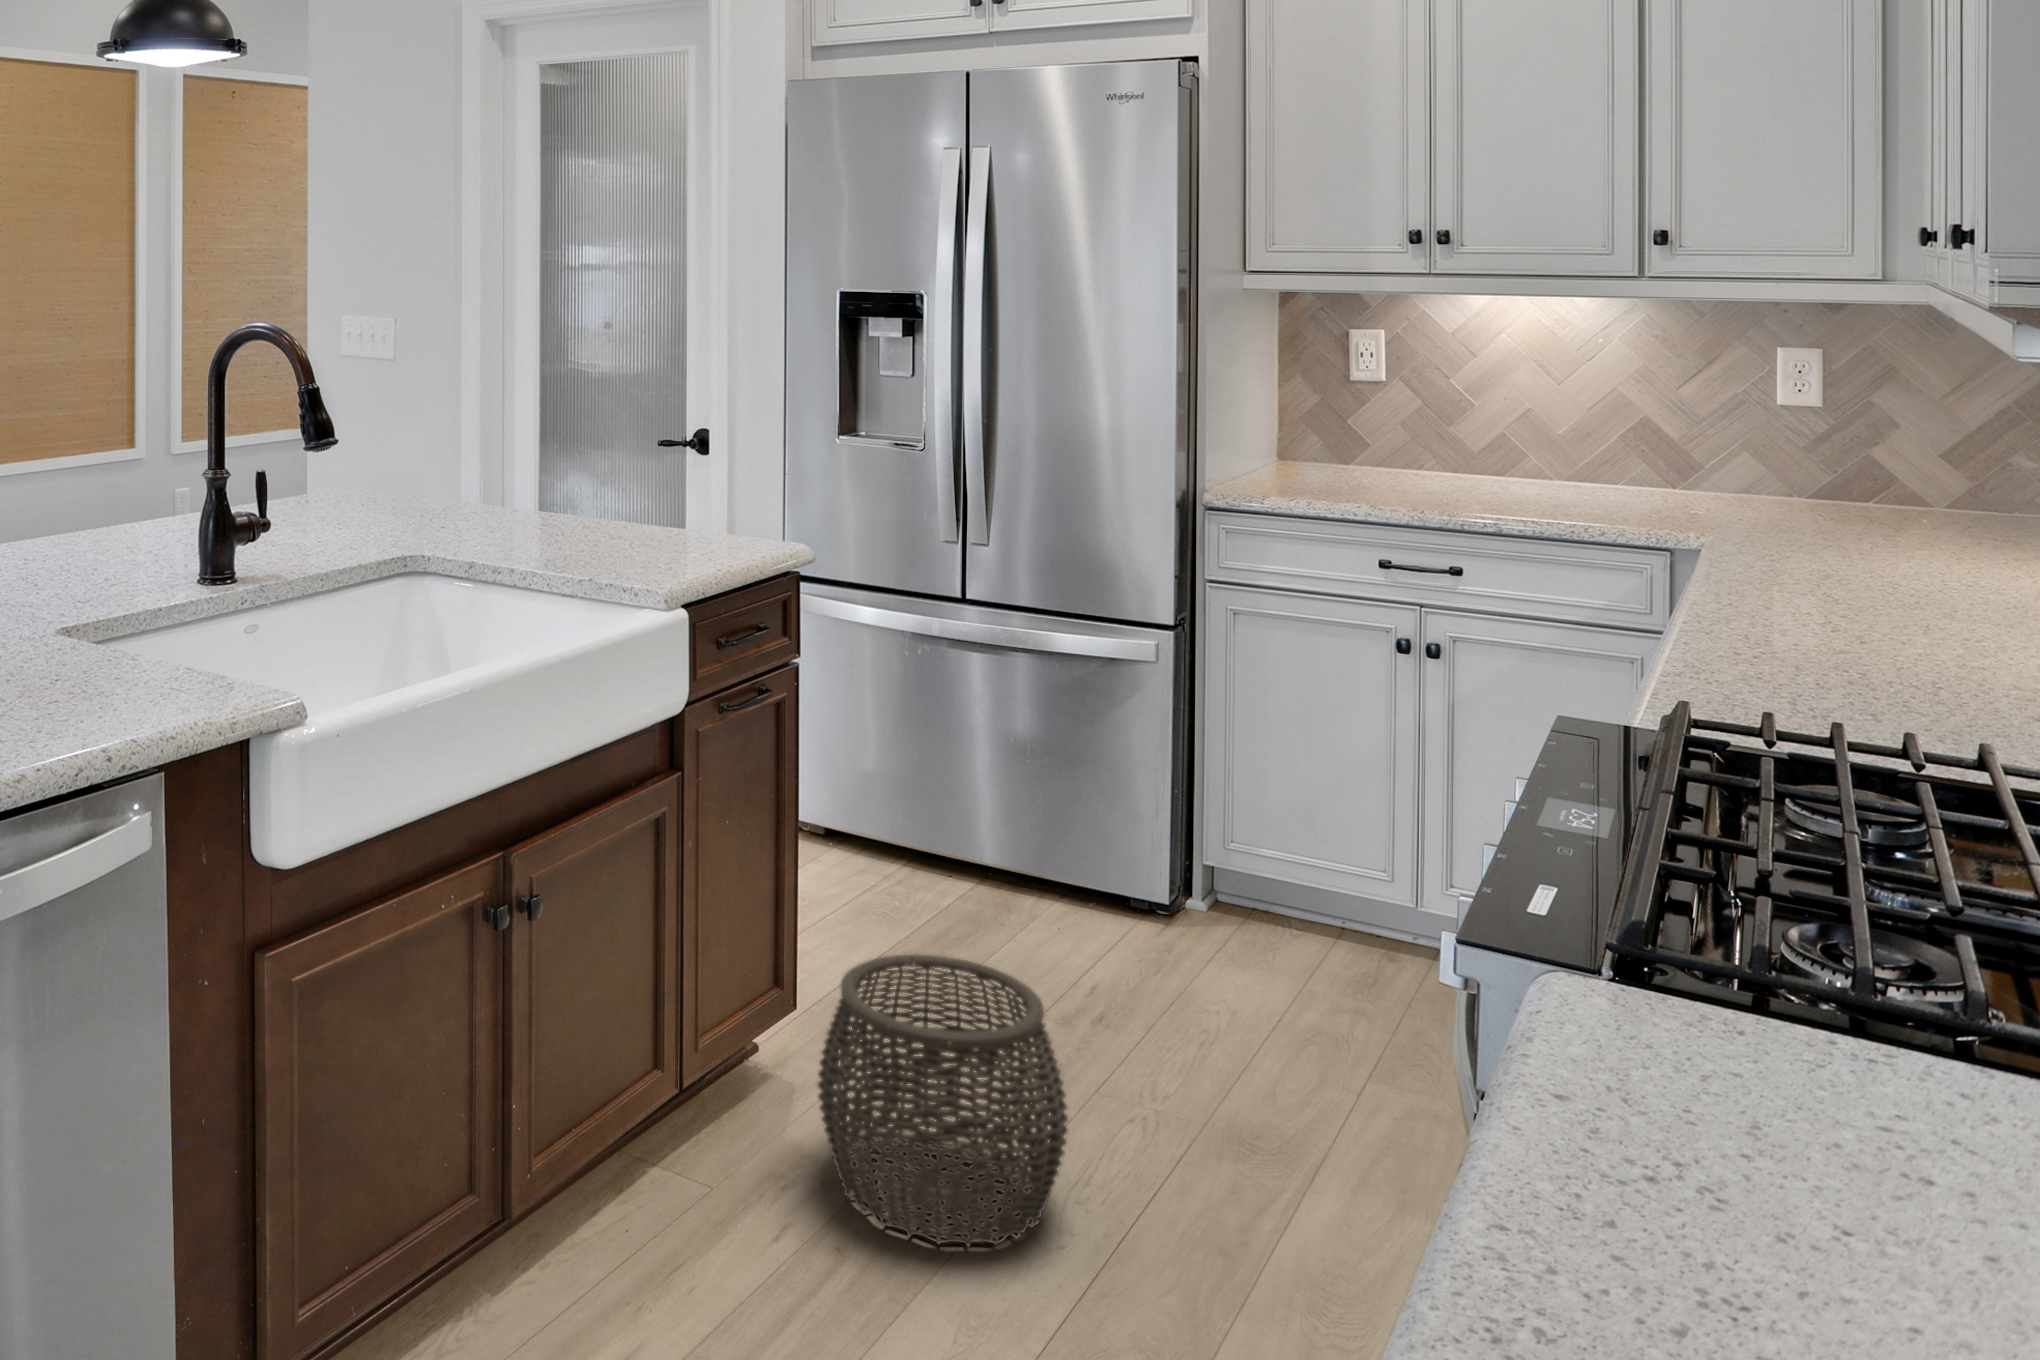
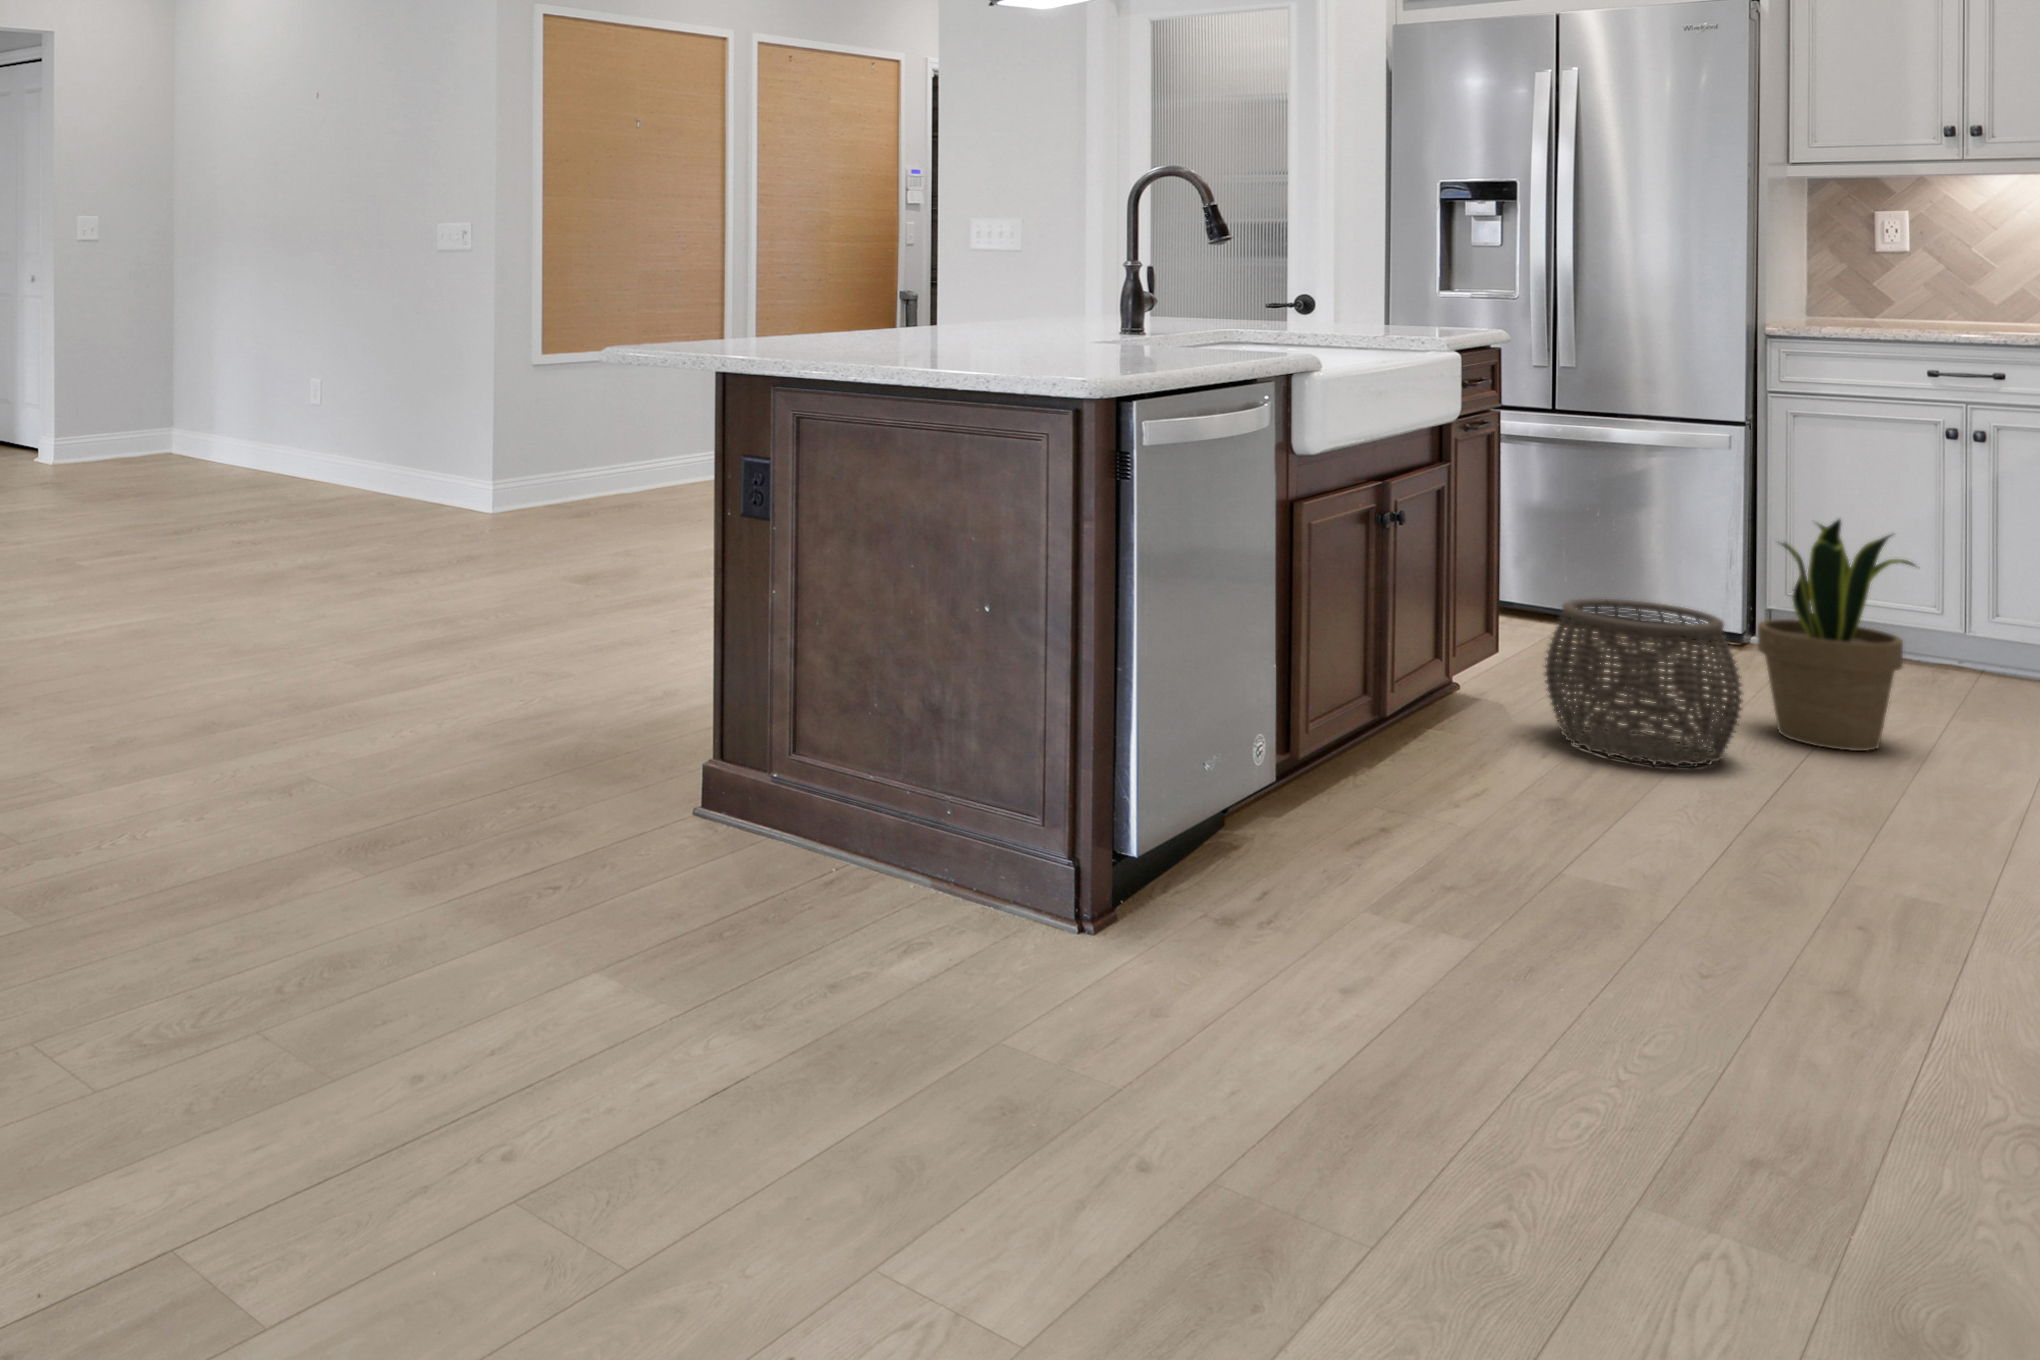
potted plant: none [1121,821,1321,1174] -> present [1758,519,1915,751]

